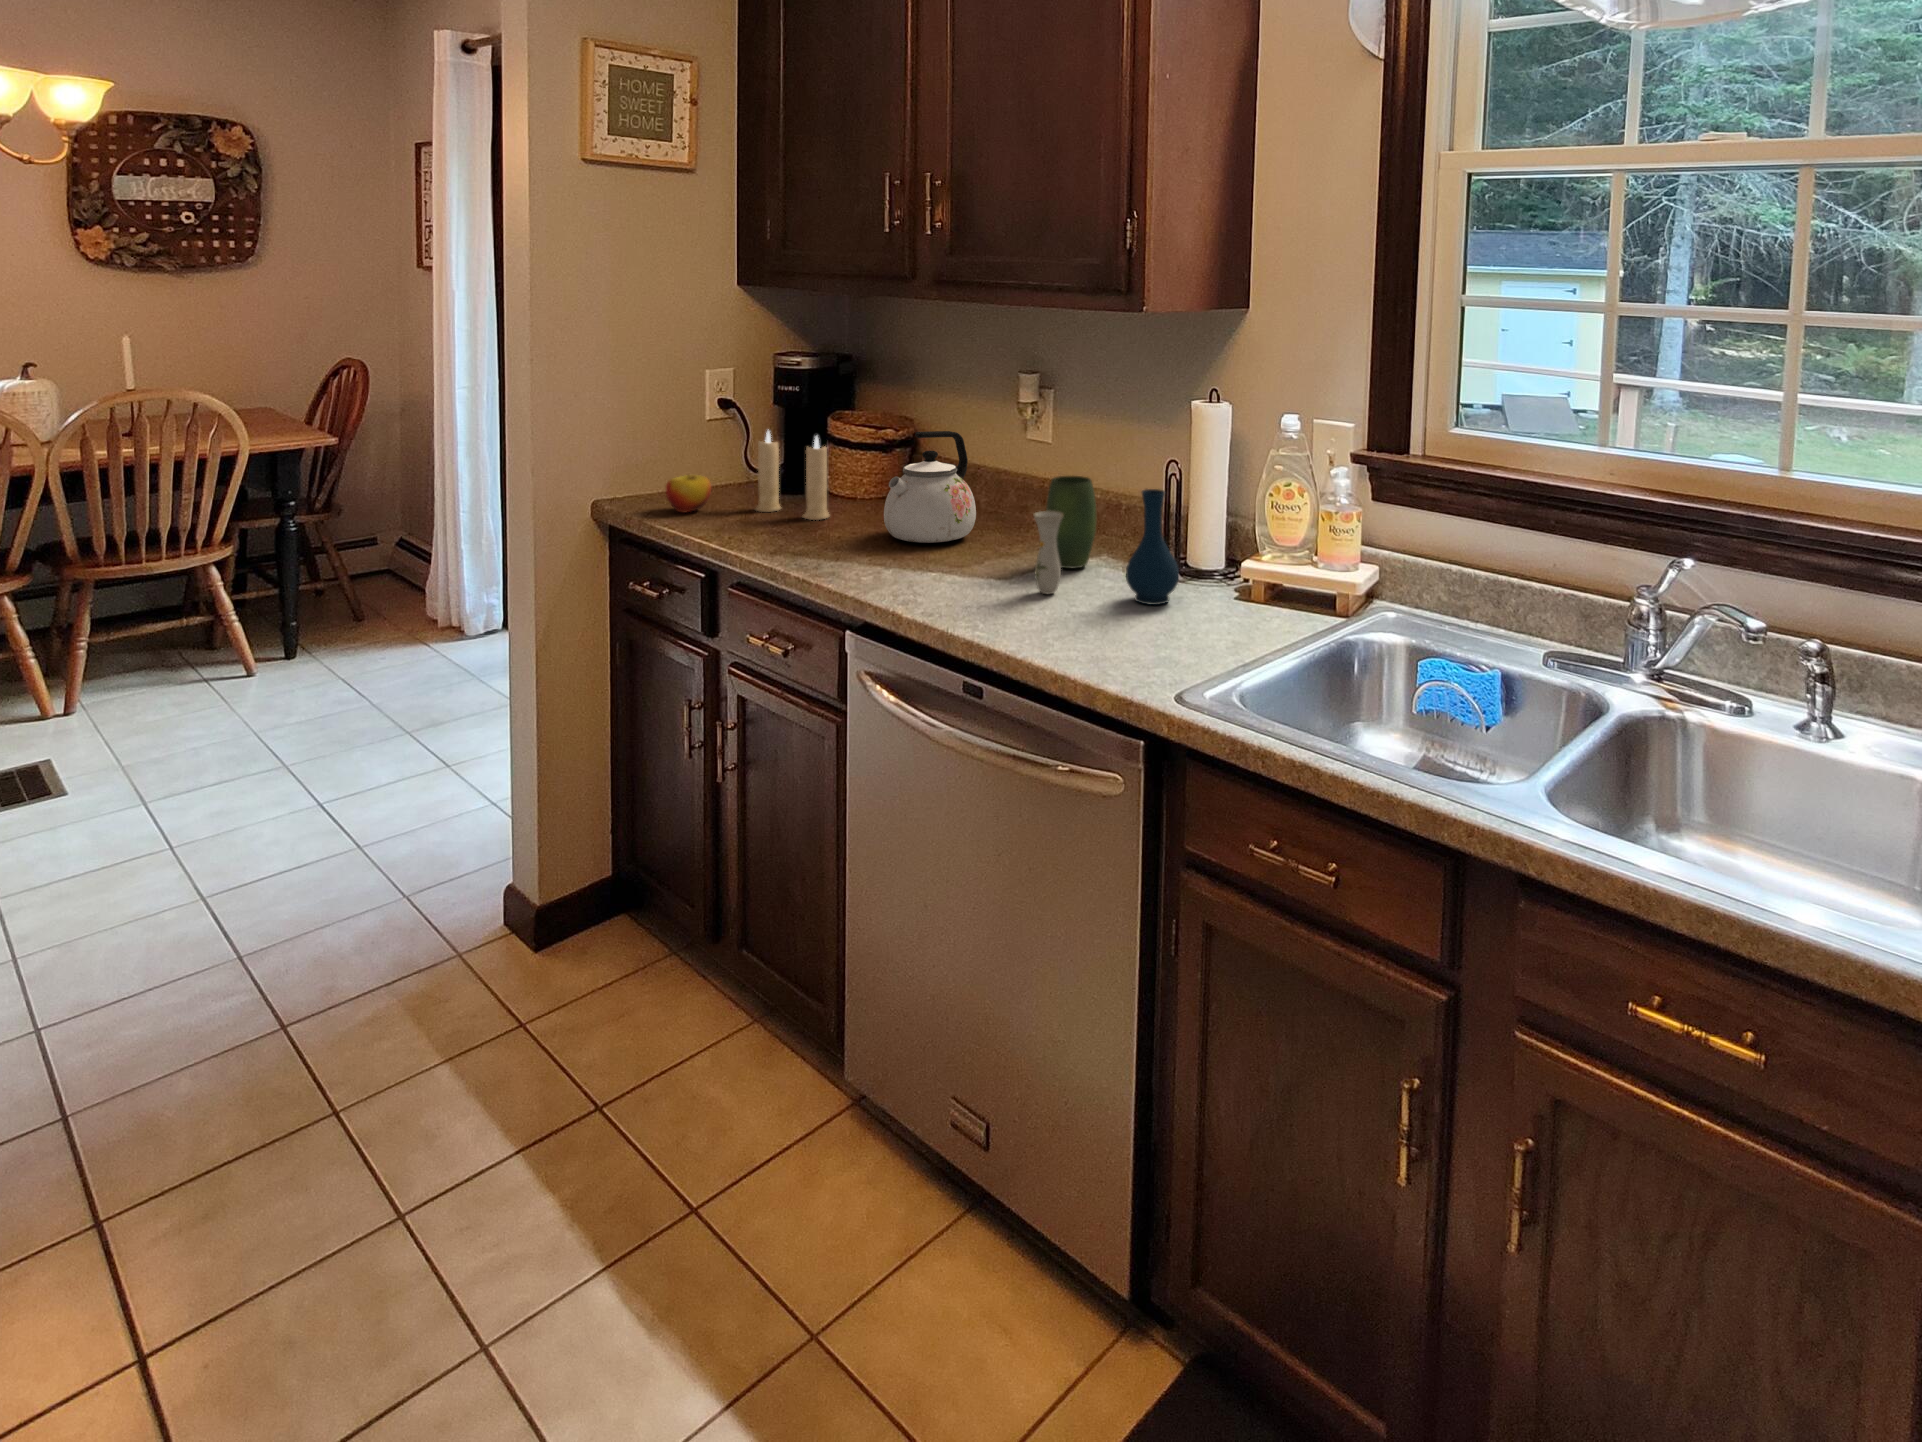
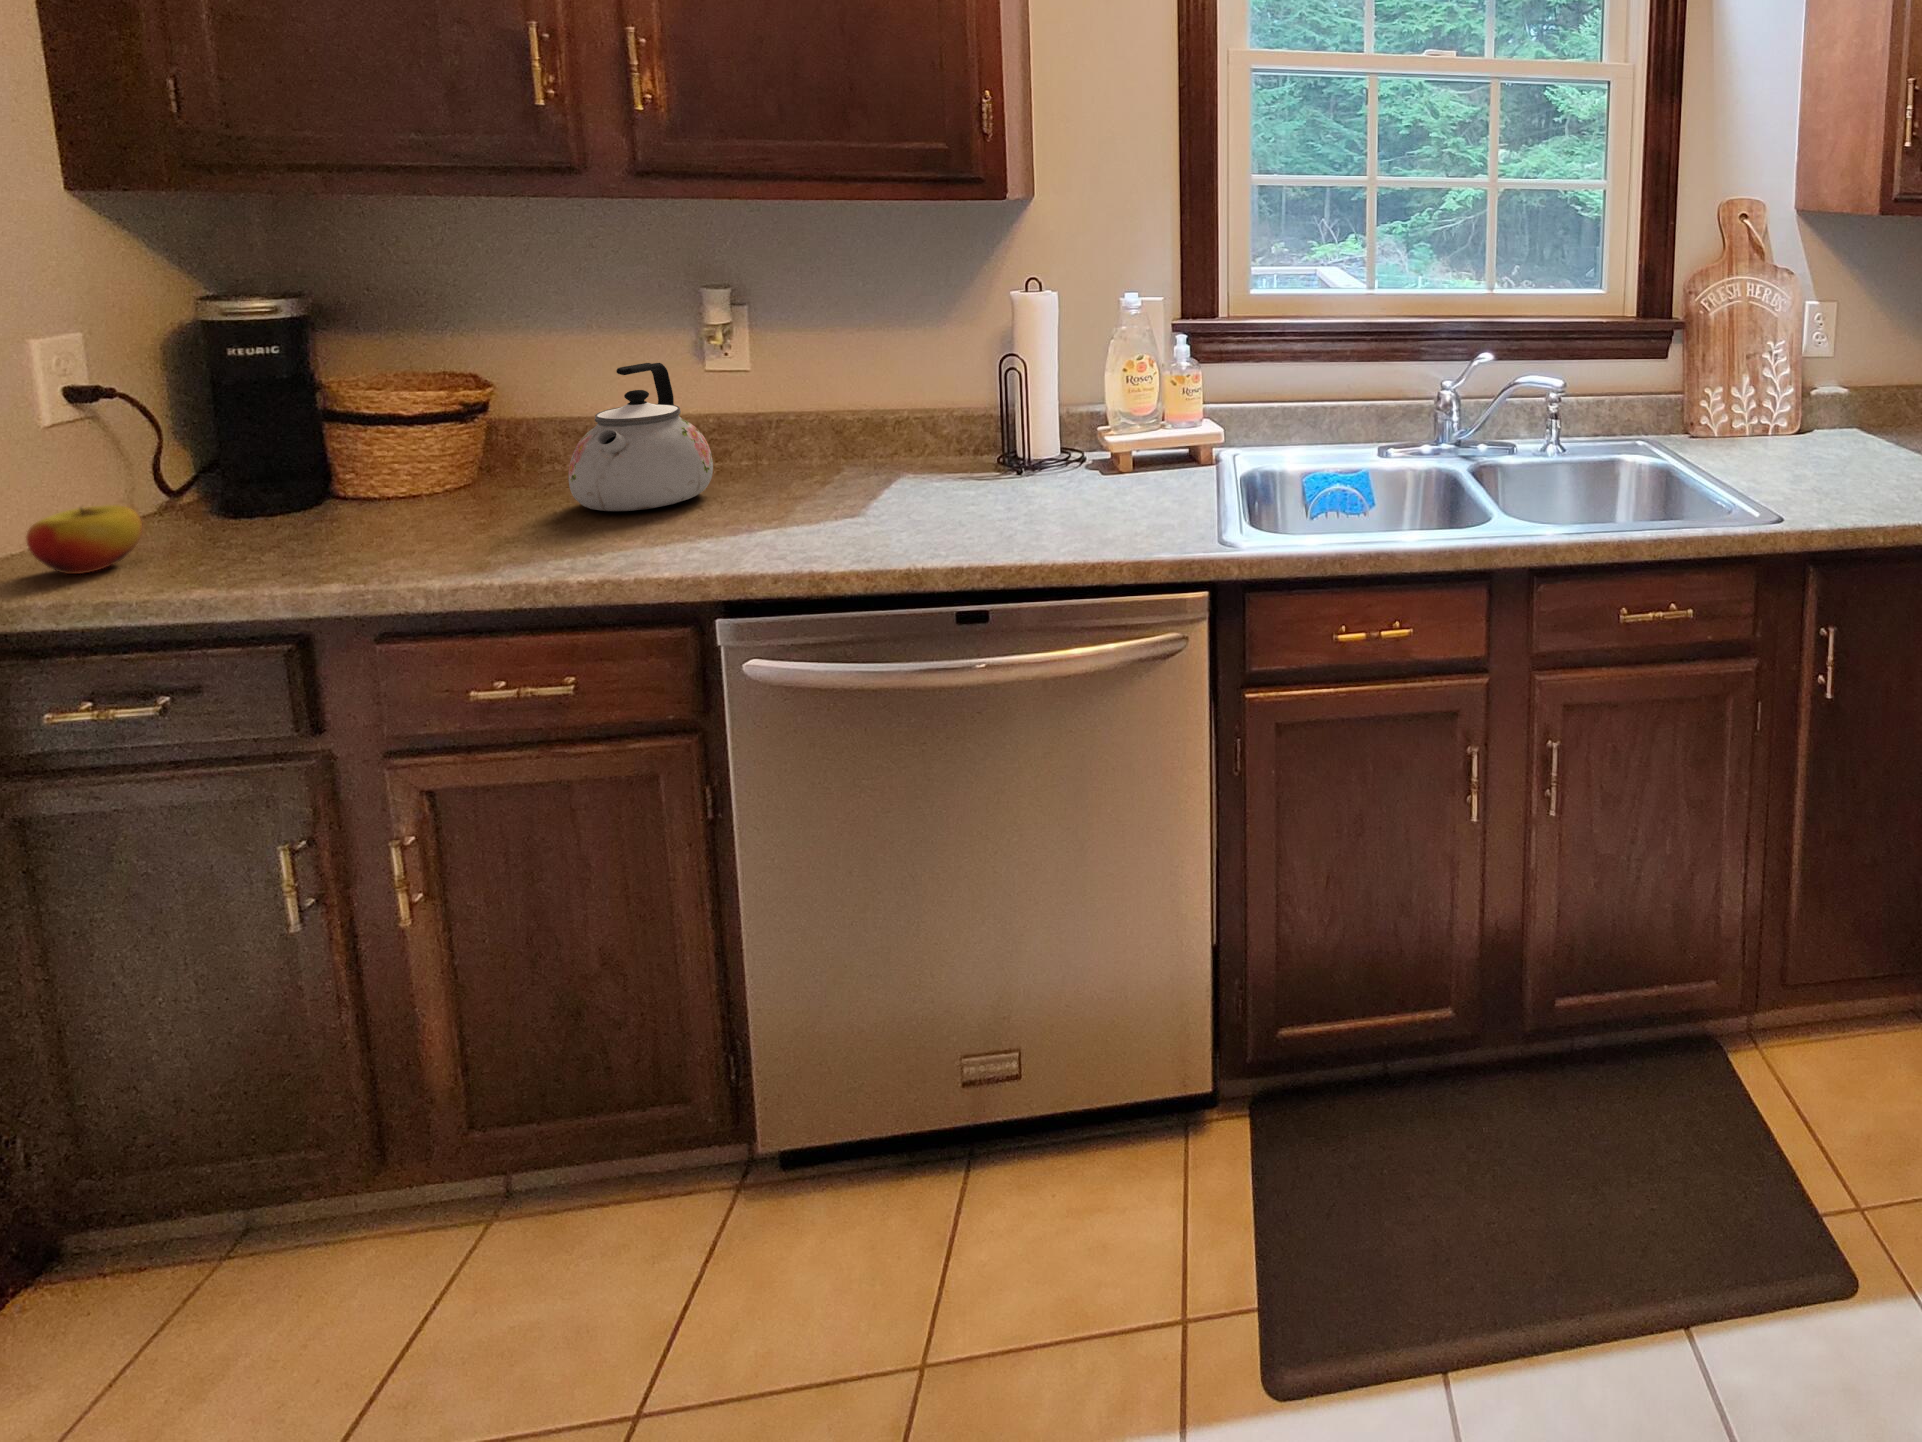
candle: present [755,431,829,520] -> none [230,395,422,539]
vase: present [1033,476,1179,605] -> none [855,377,1067,512]

